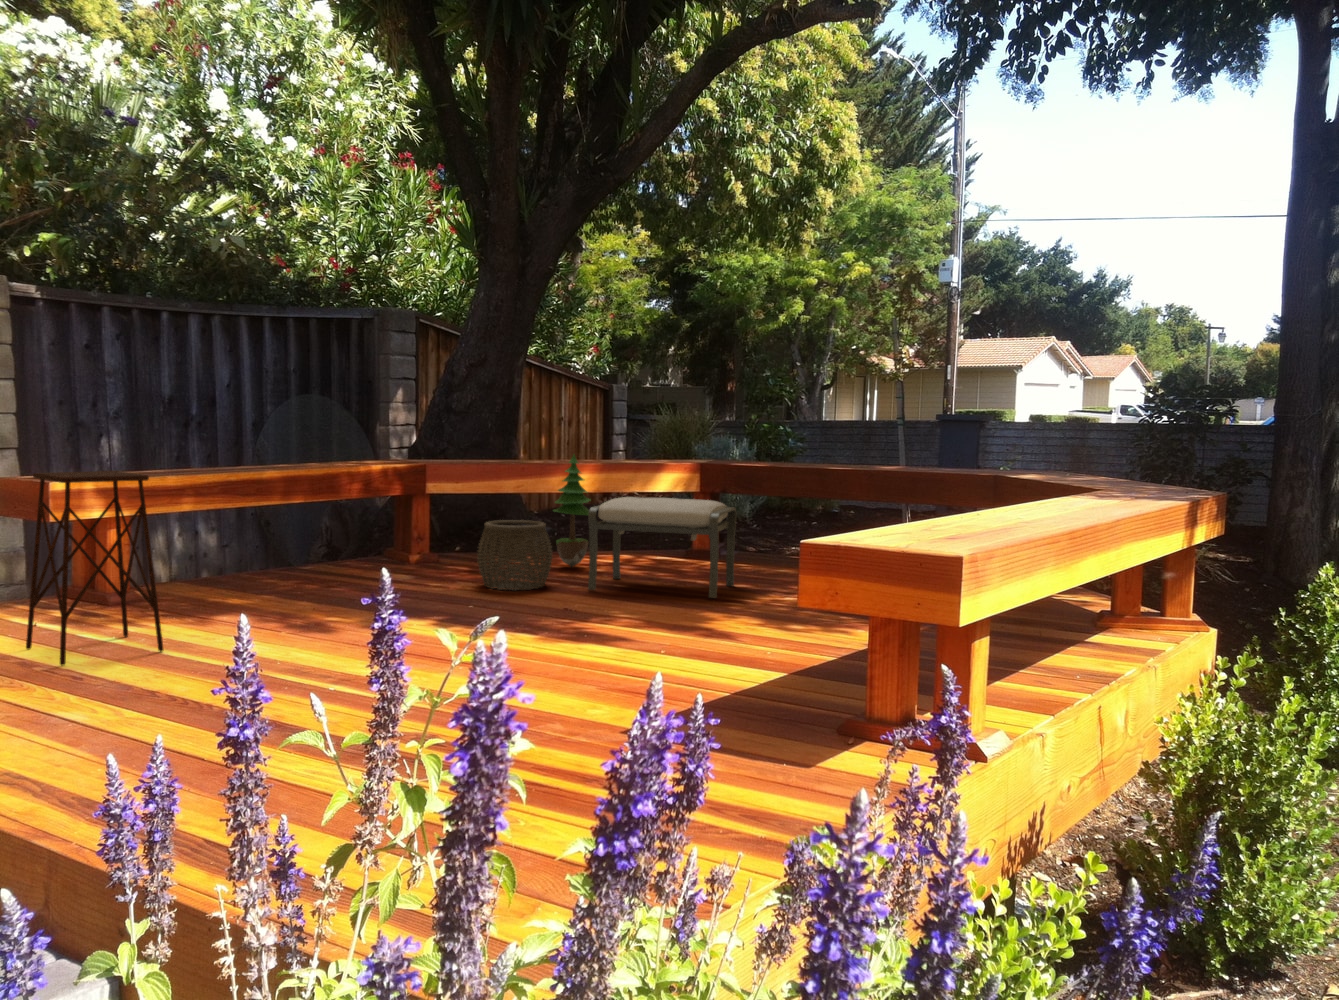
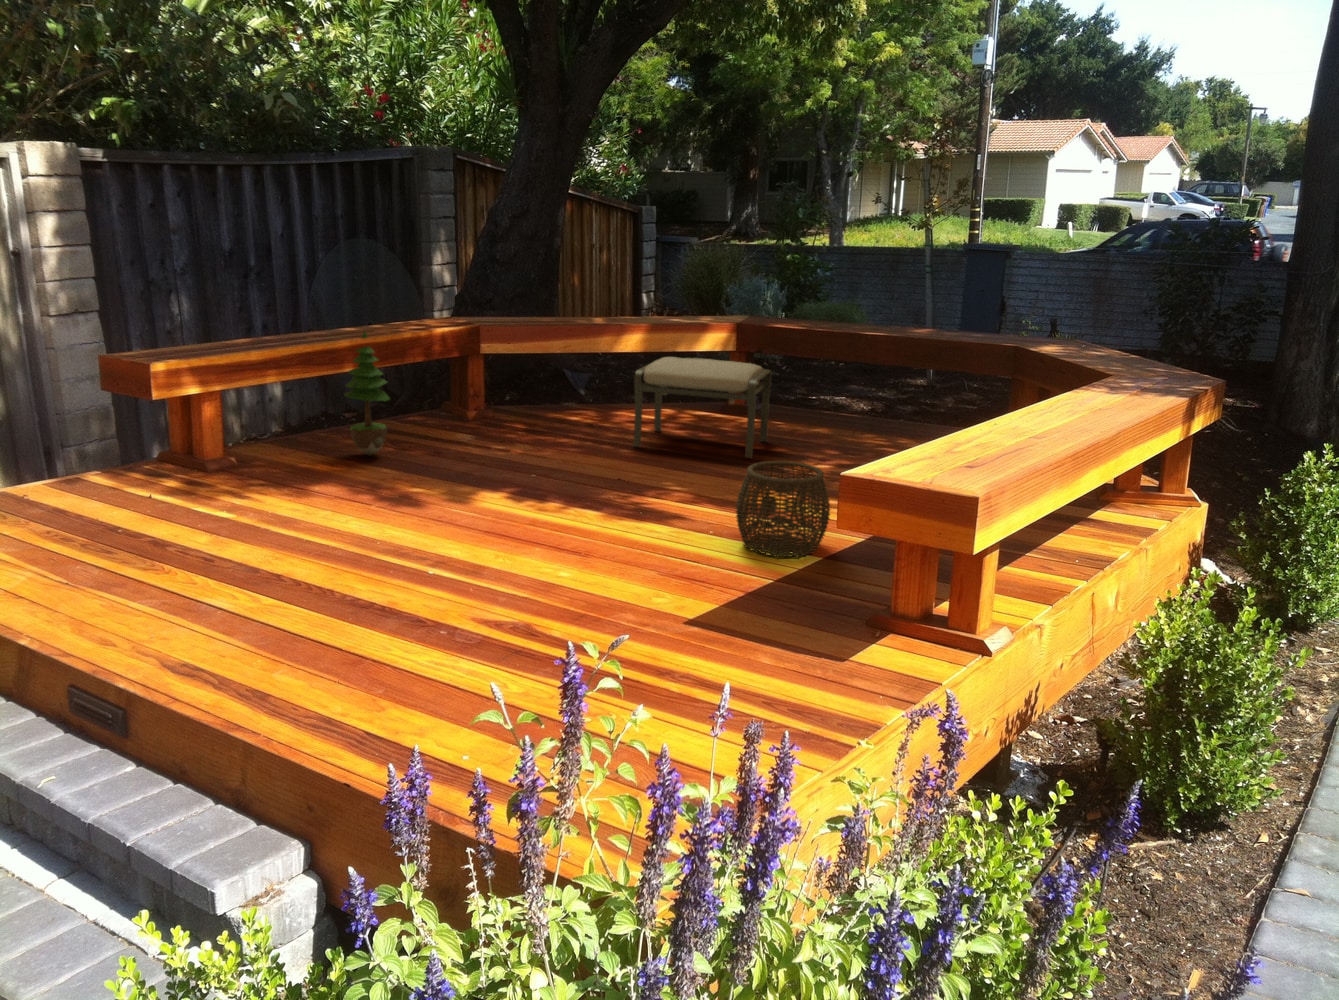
potted tree: present [554,455,590,567] -> present [344,331,390,456]
side table: present [26,471,163,665] -> none [140,358,268,540]
woven basket: present [477,520,552,590] -> present [736,461,830,558]

